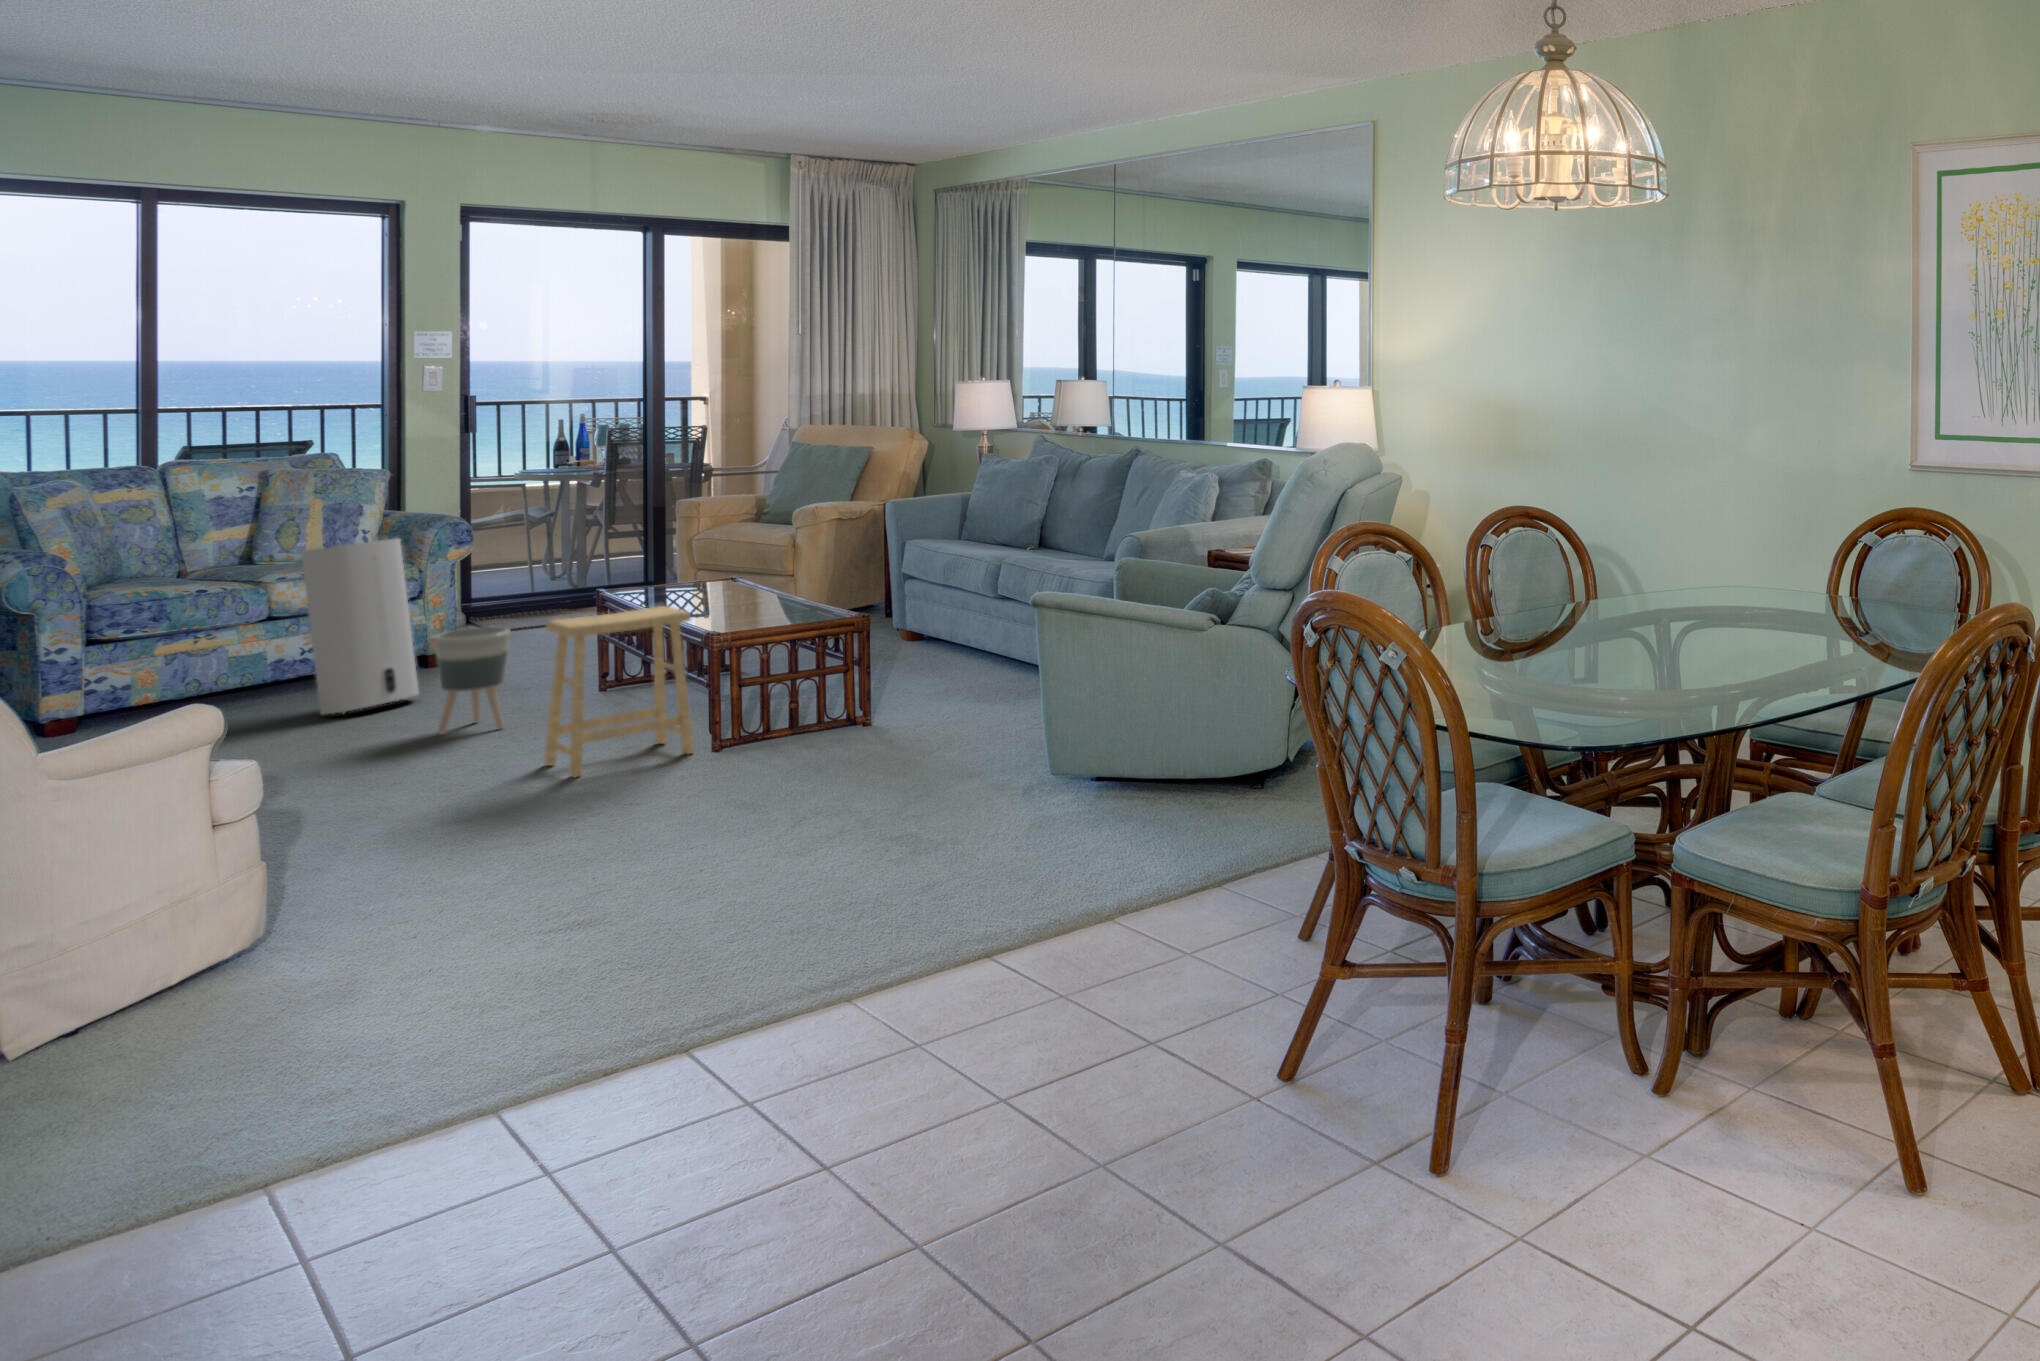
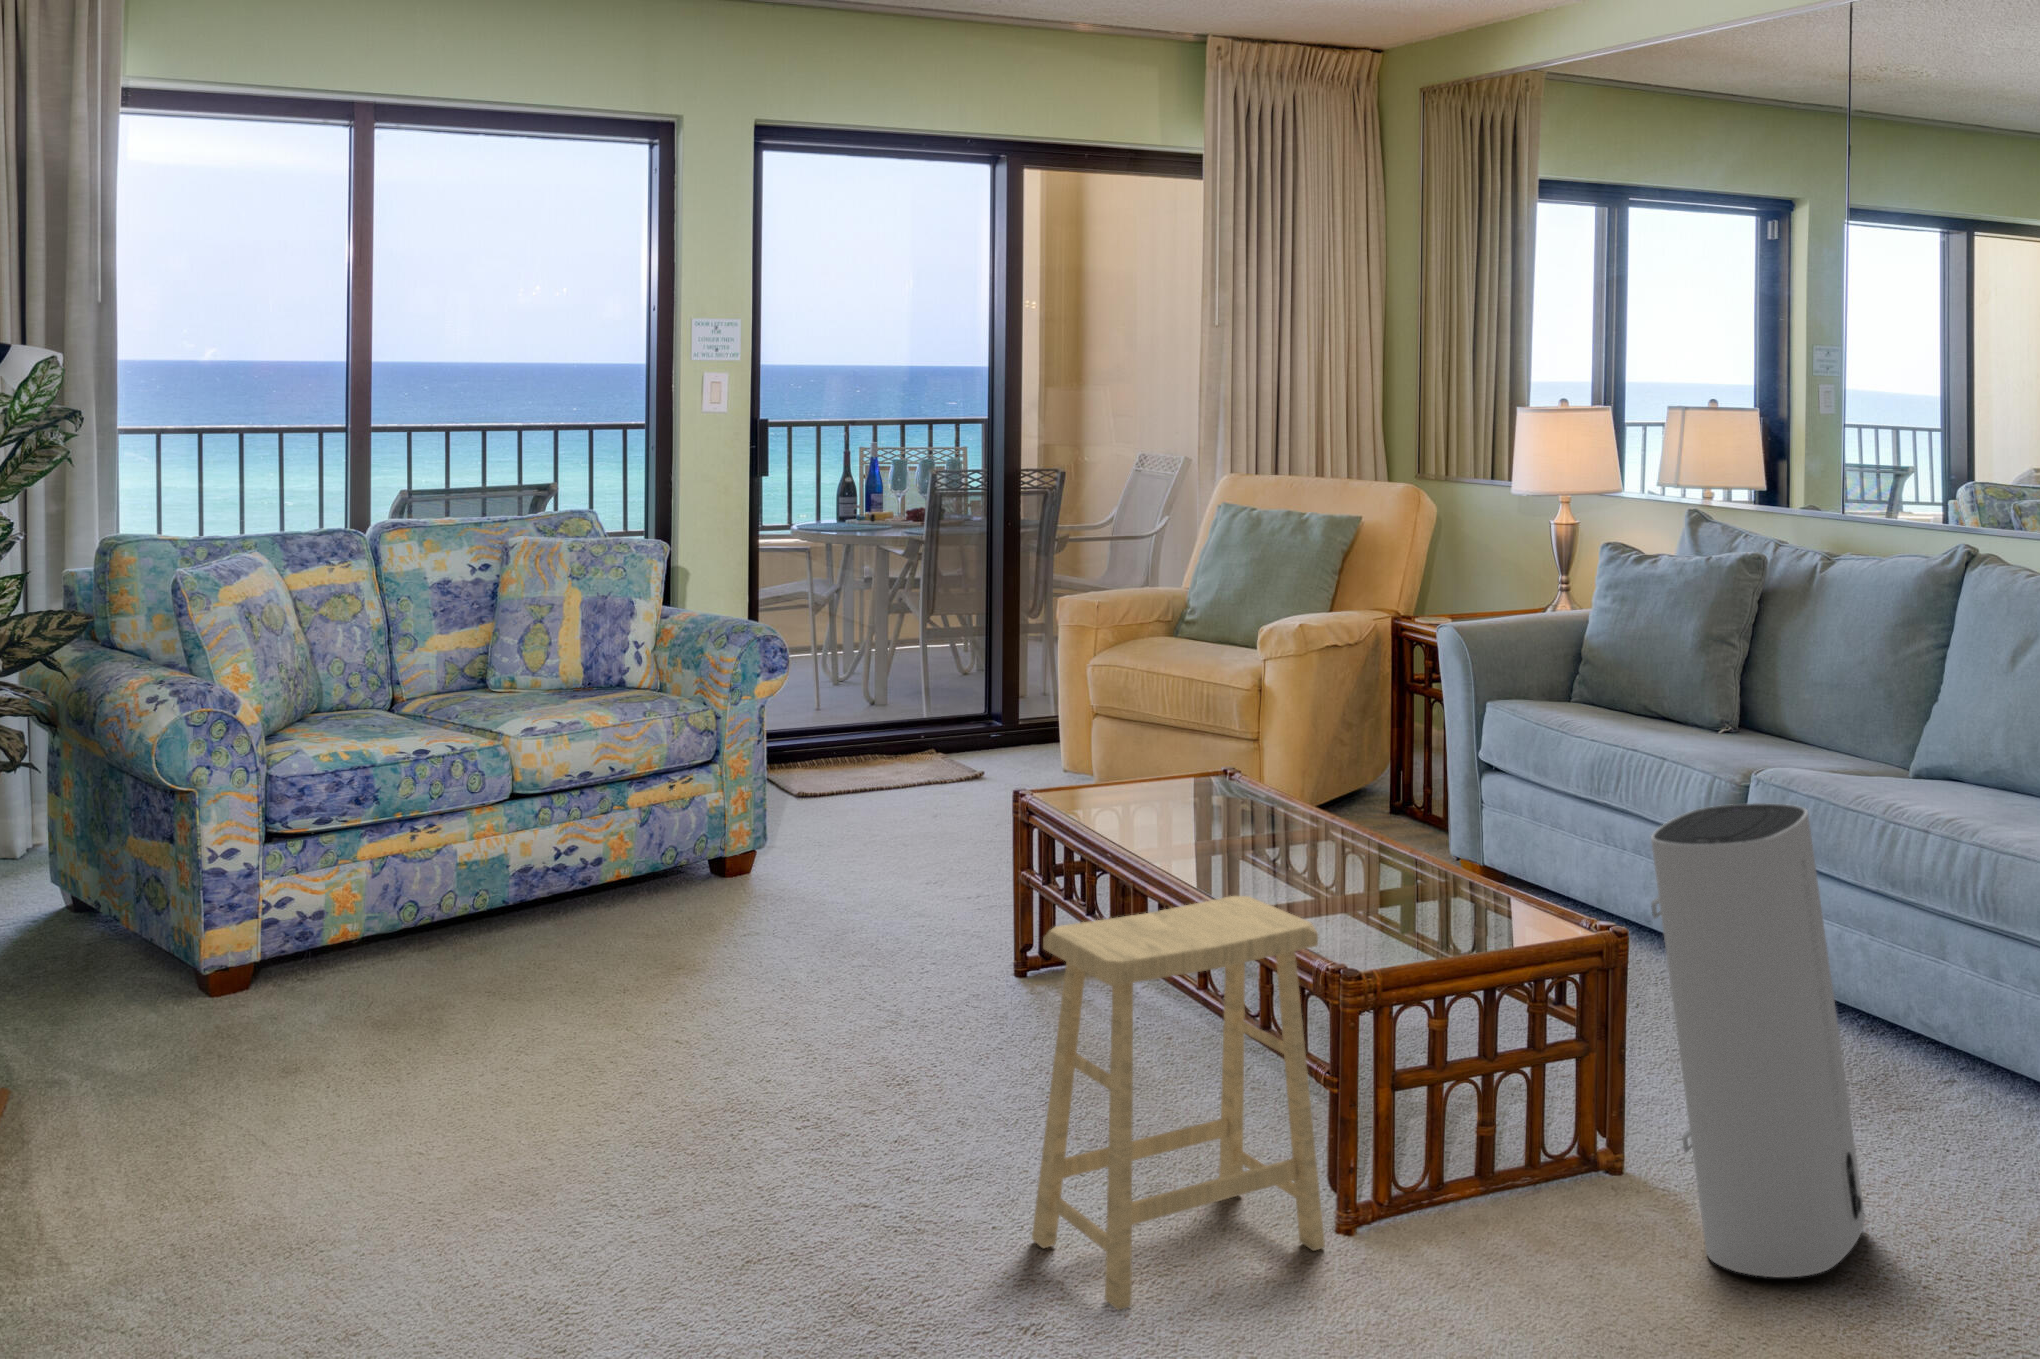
air purifier: present [301,538,419,714] -> present [1651,803,1865,1277]
planter: present [435,627,511,734] -> none [791,873,914,1089]

